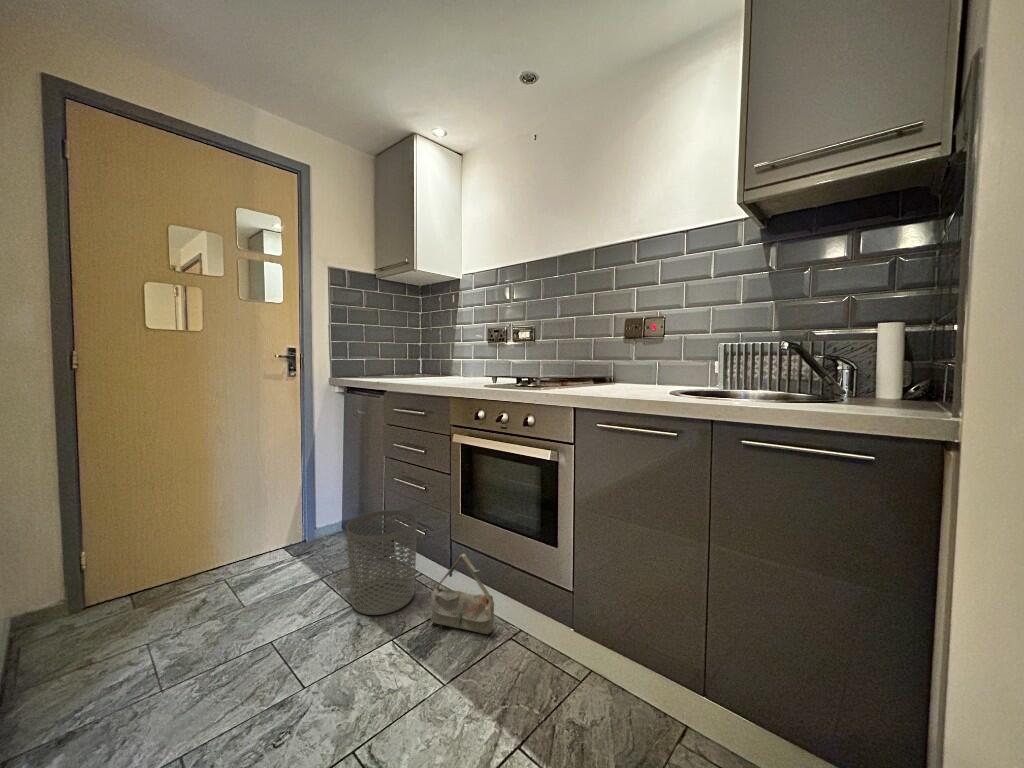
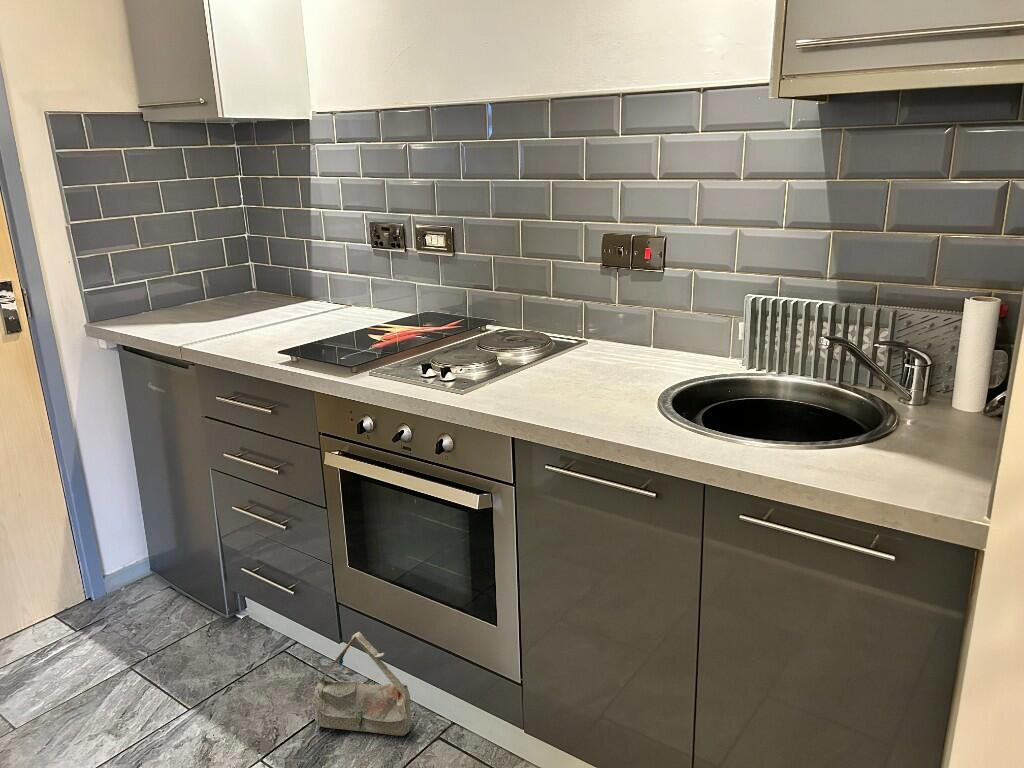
waste bin: present [346,510,417,615] -> none [163,559,286,723]

